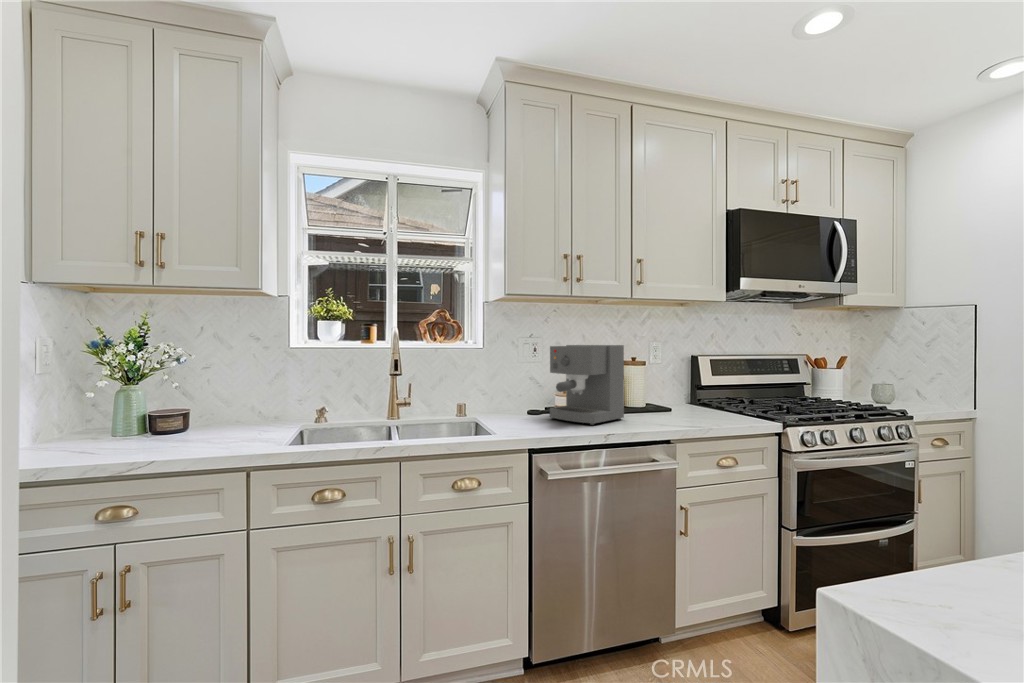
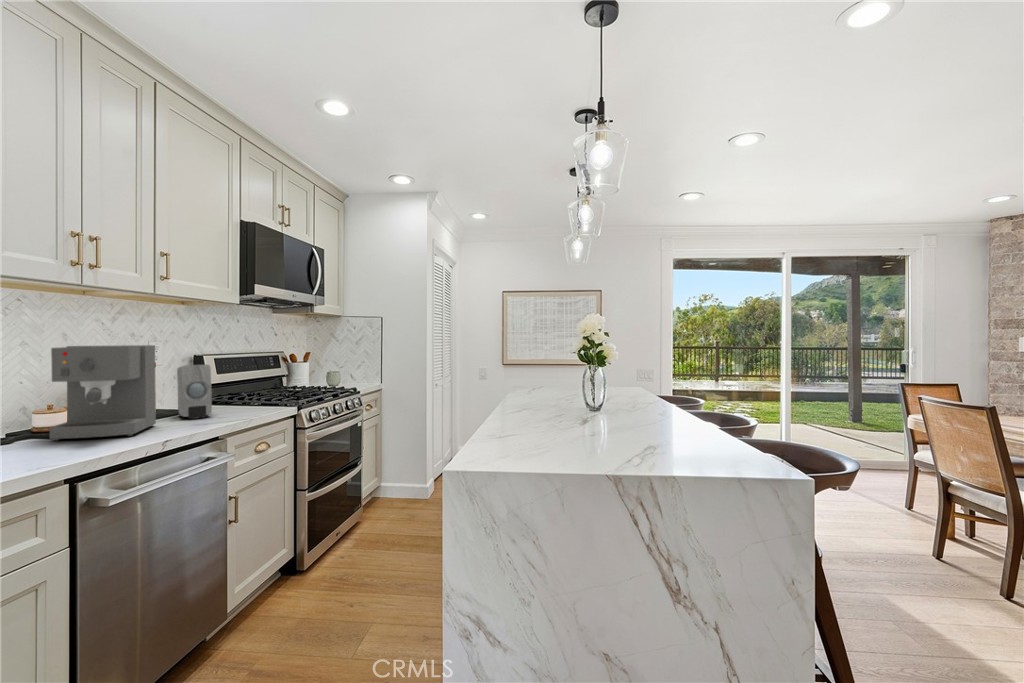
soap dispenser: none [651,365,679,419] -> present [177,365,212,419]

